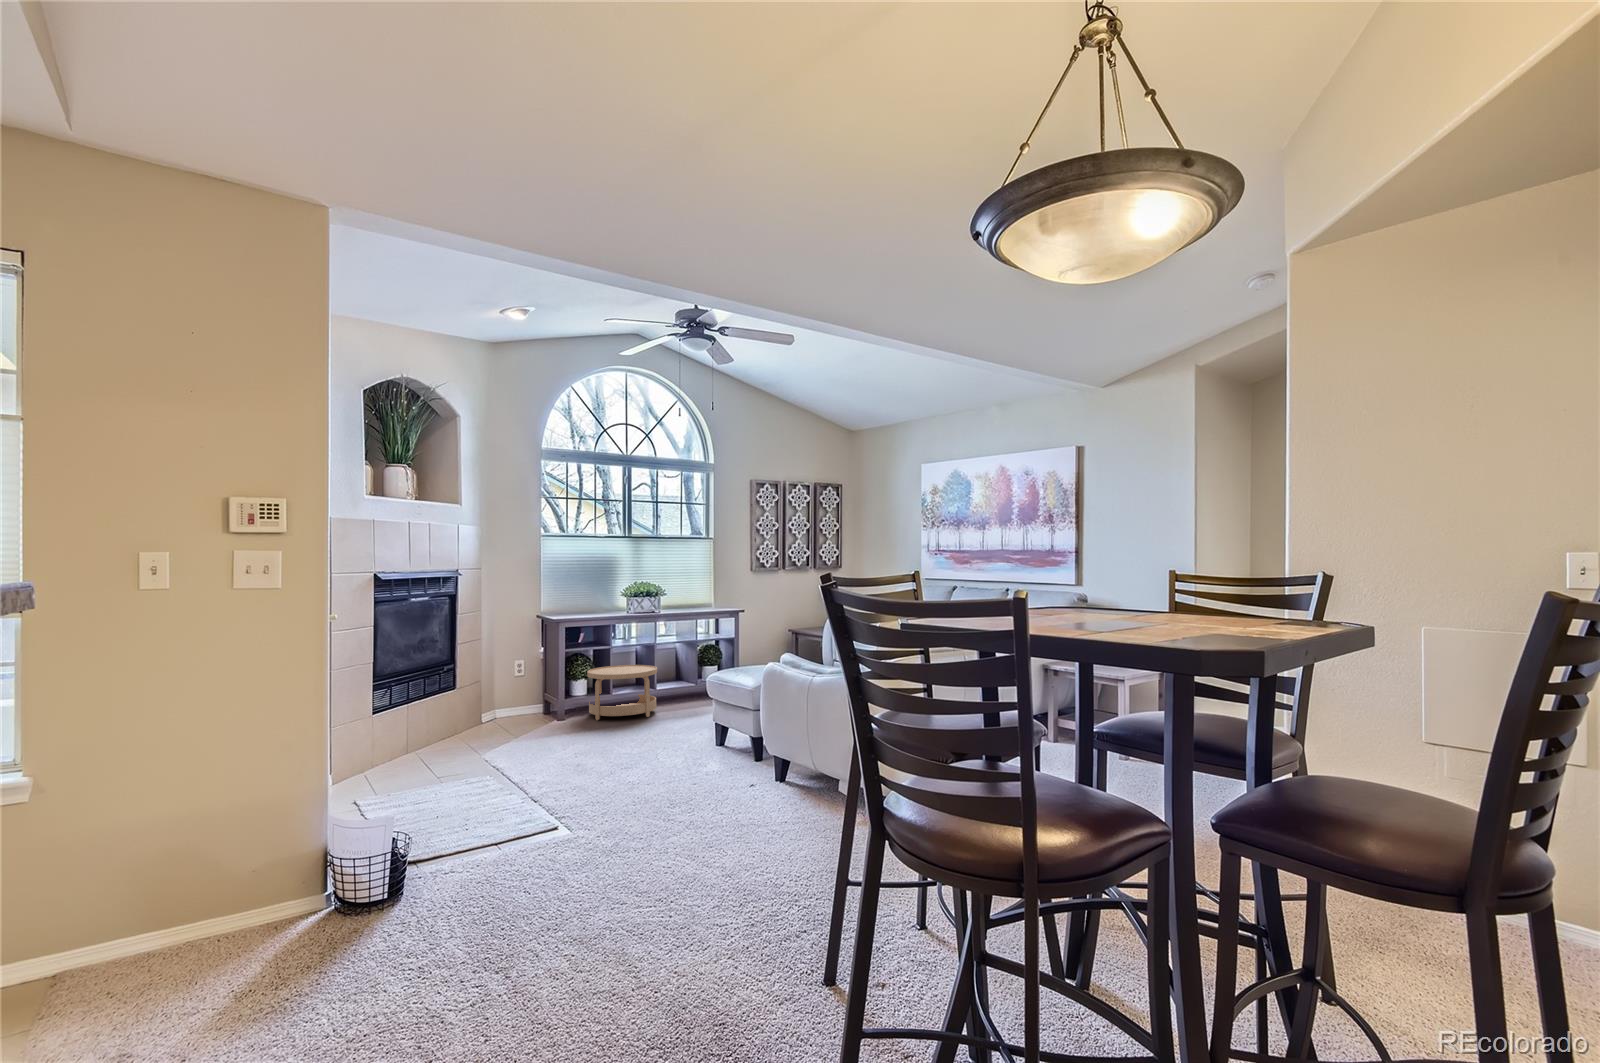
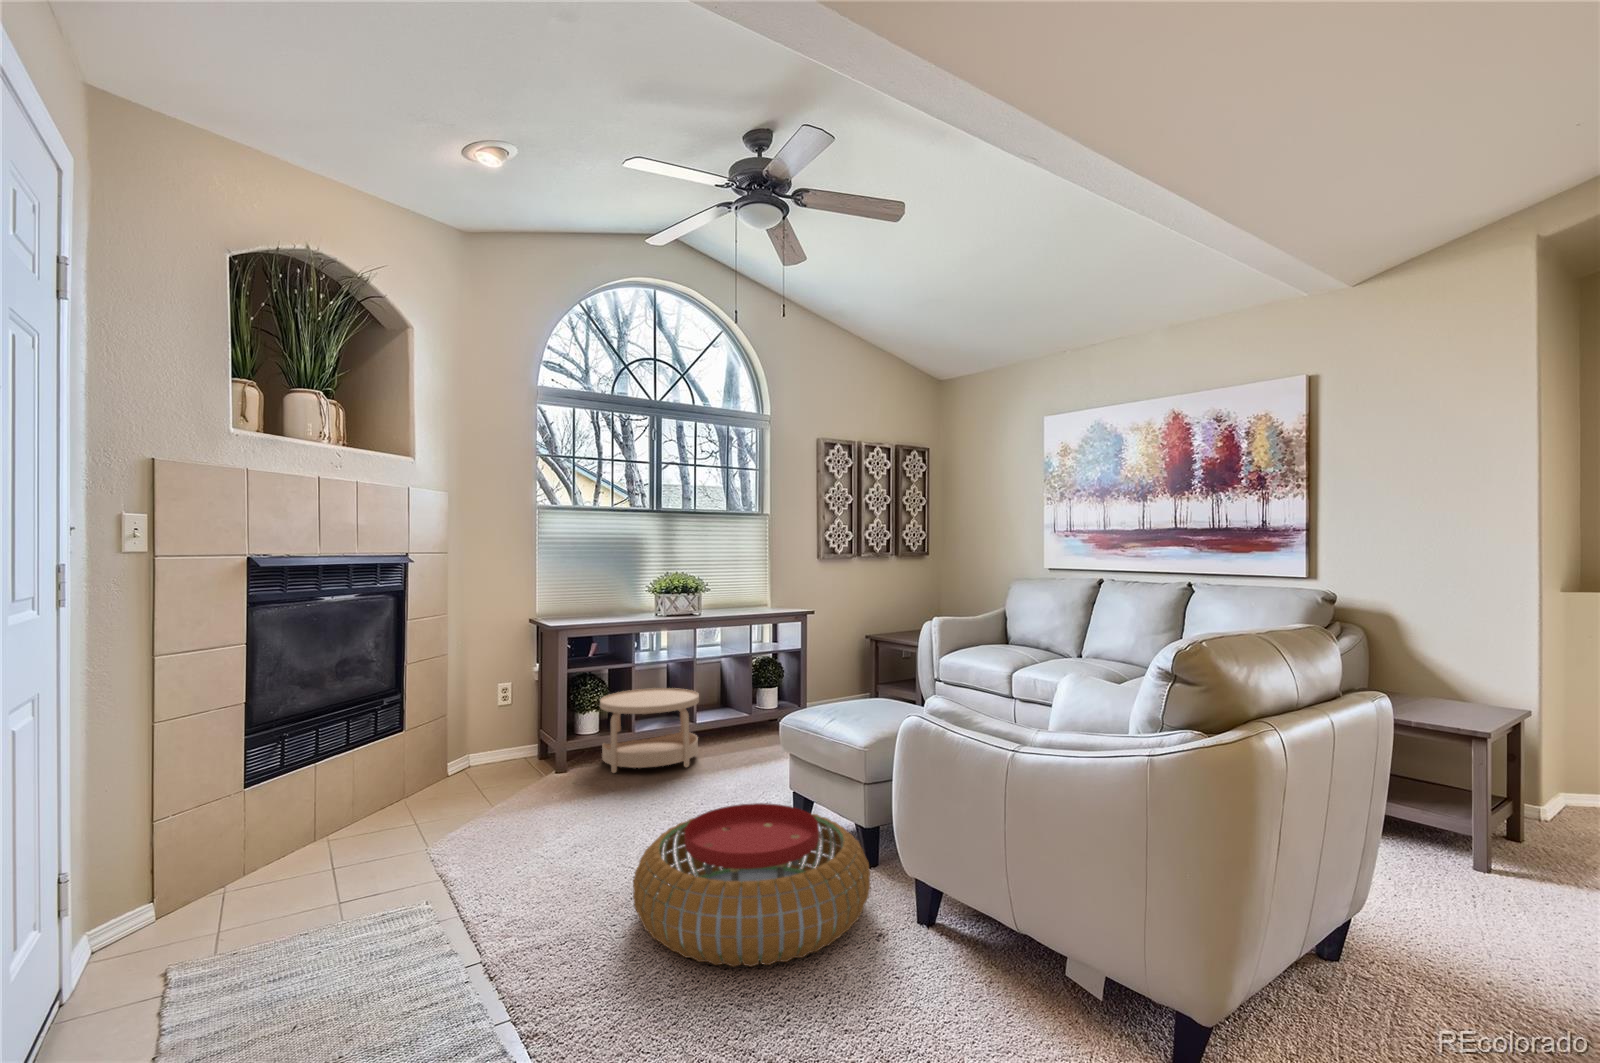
pouf: none [612,719,747,793] -> present [633,803,870,967]

